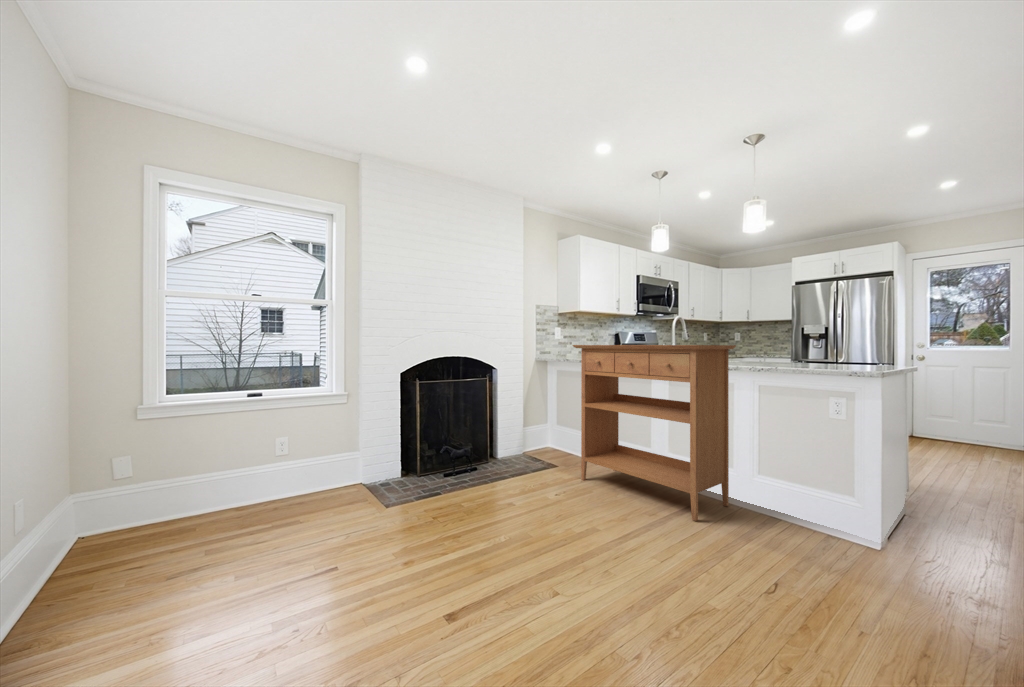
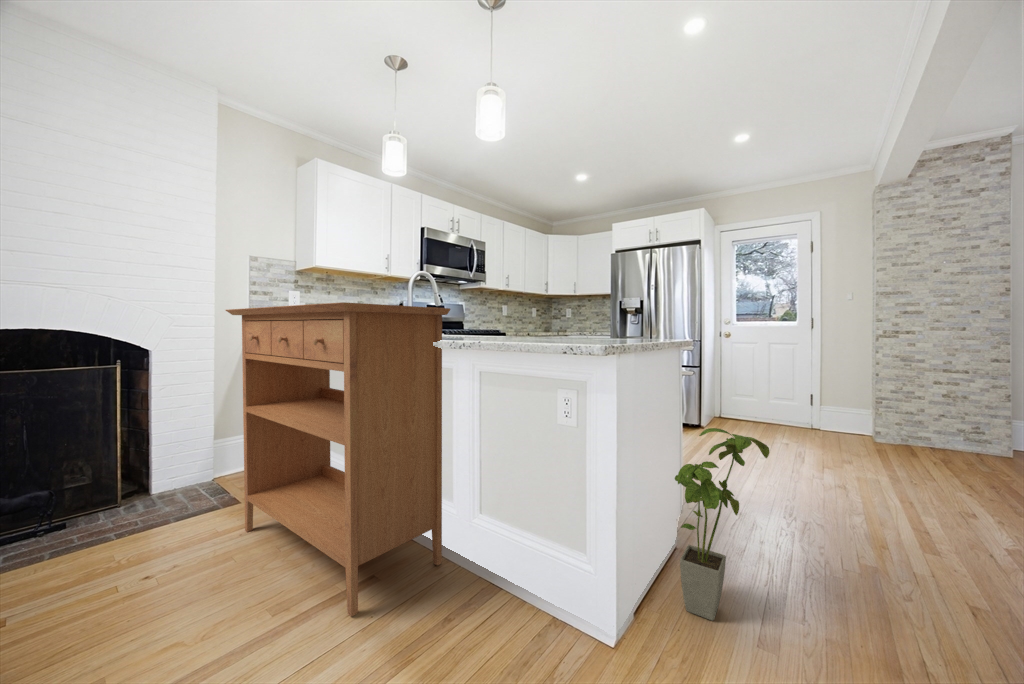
house plant: none [909,424,992,549] -> present [675,428,769,621]

